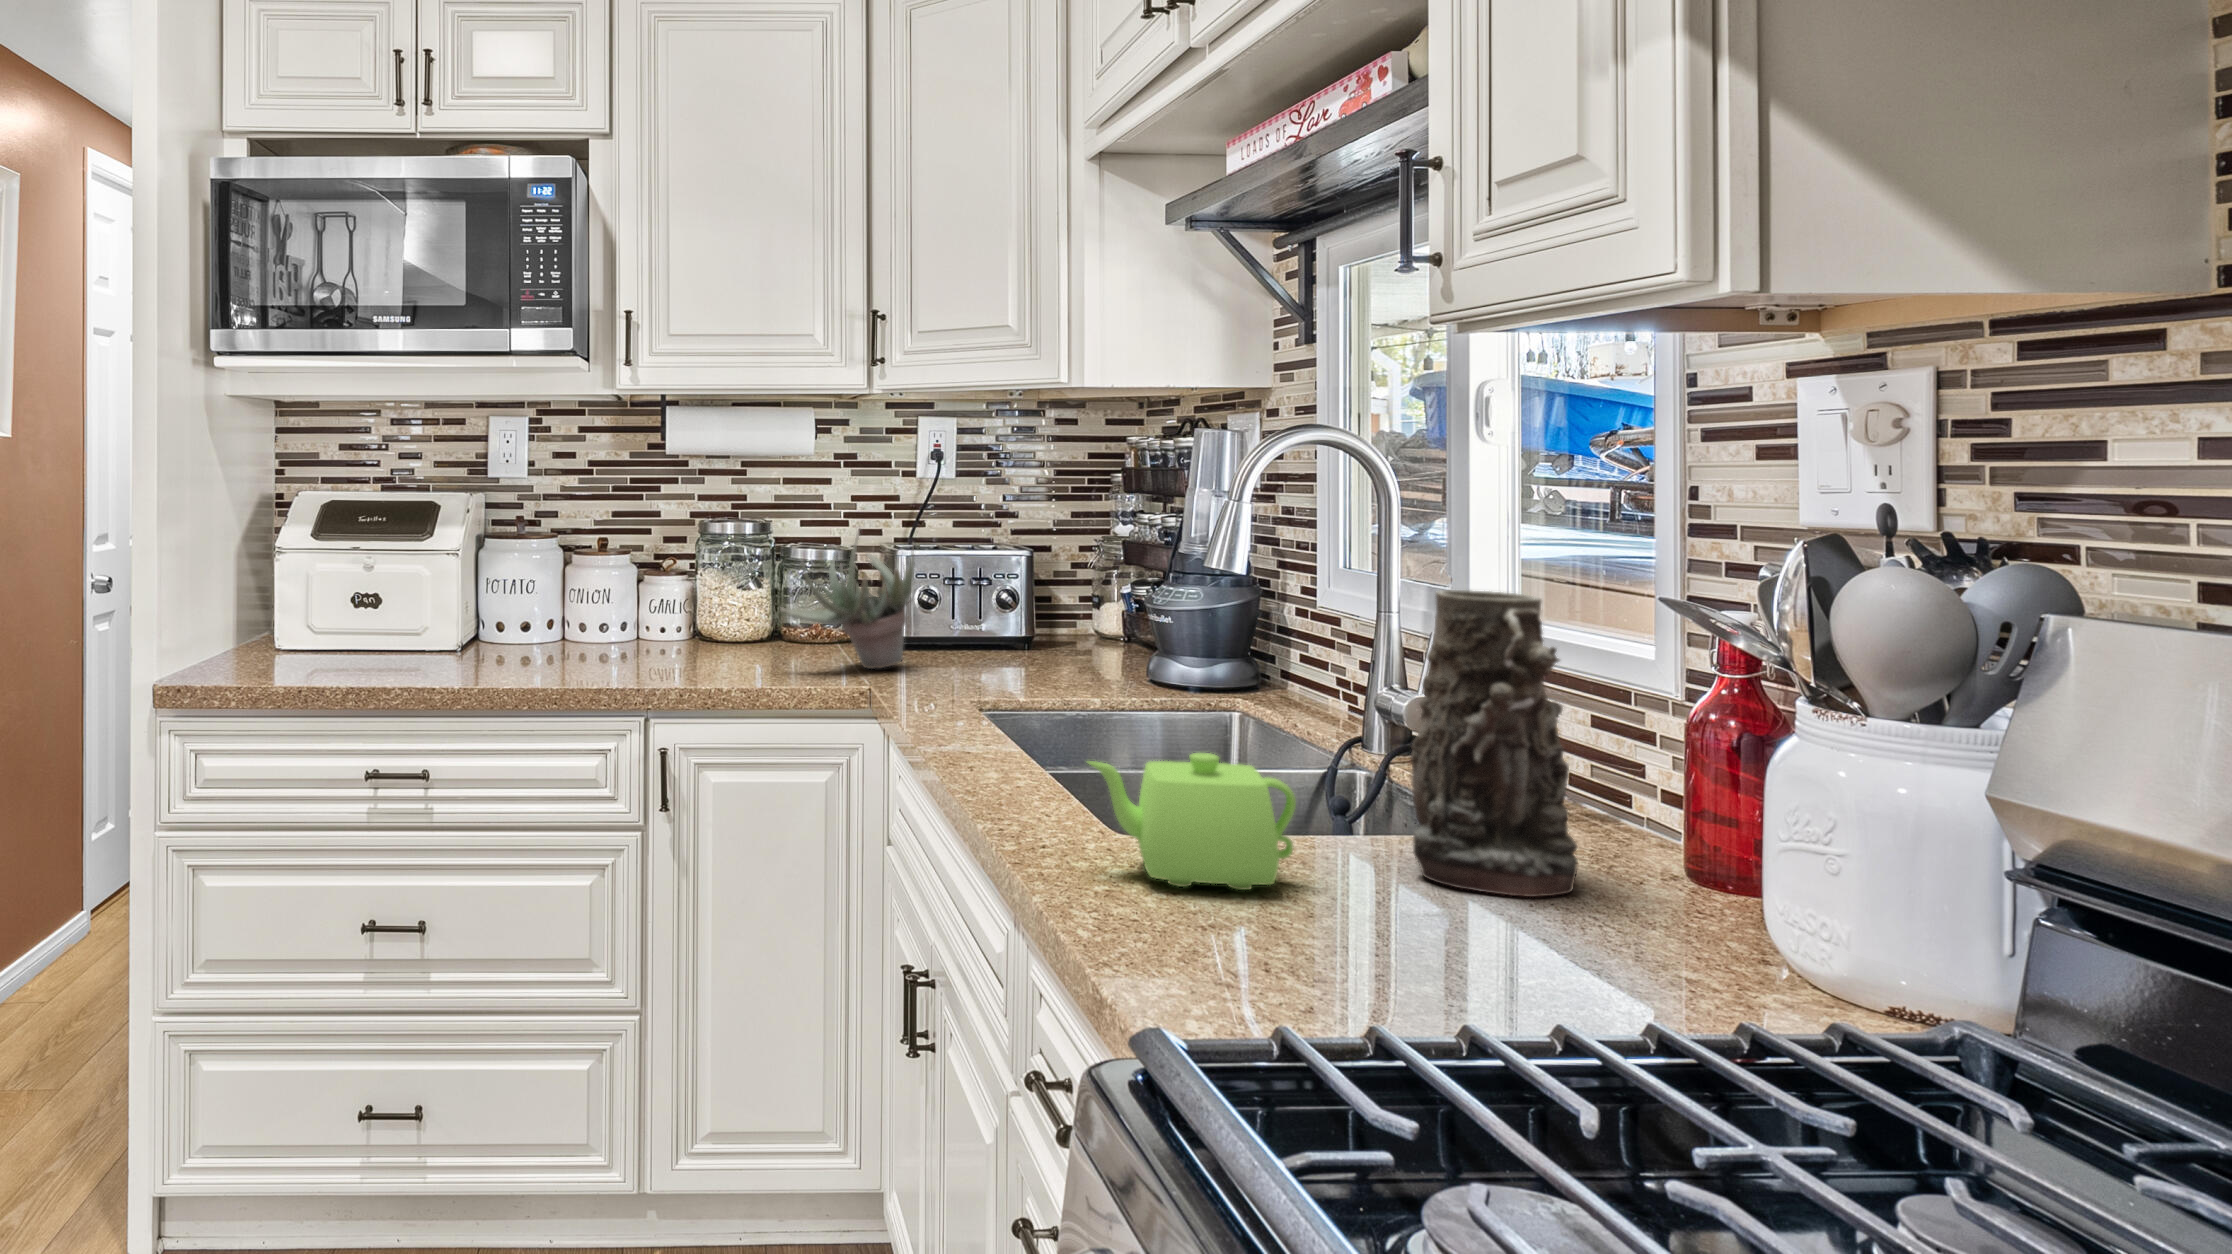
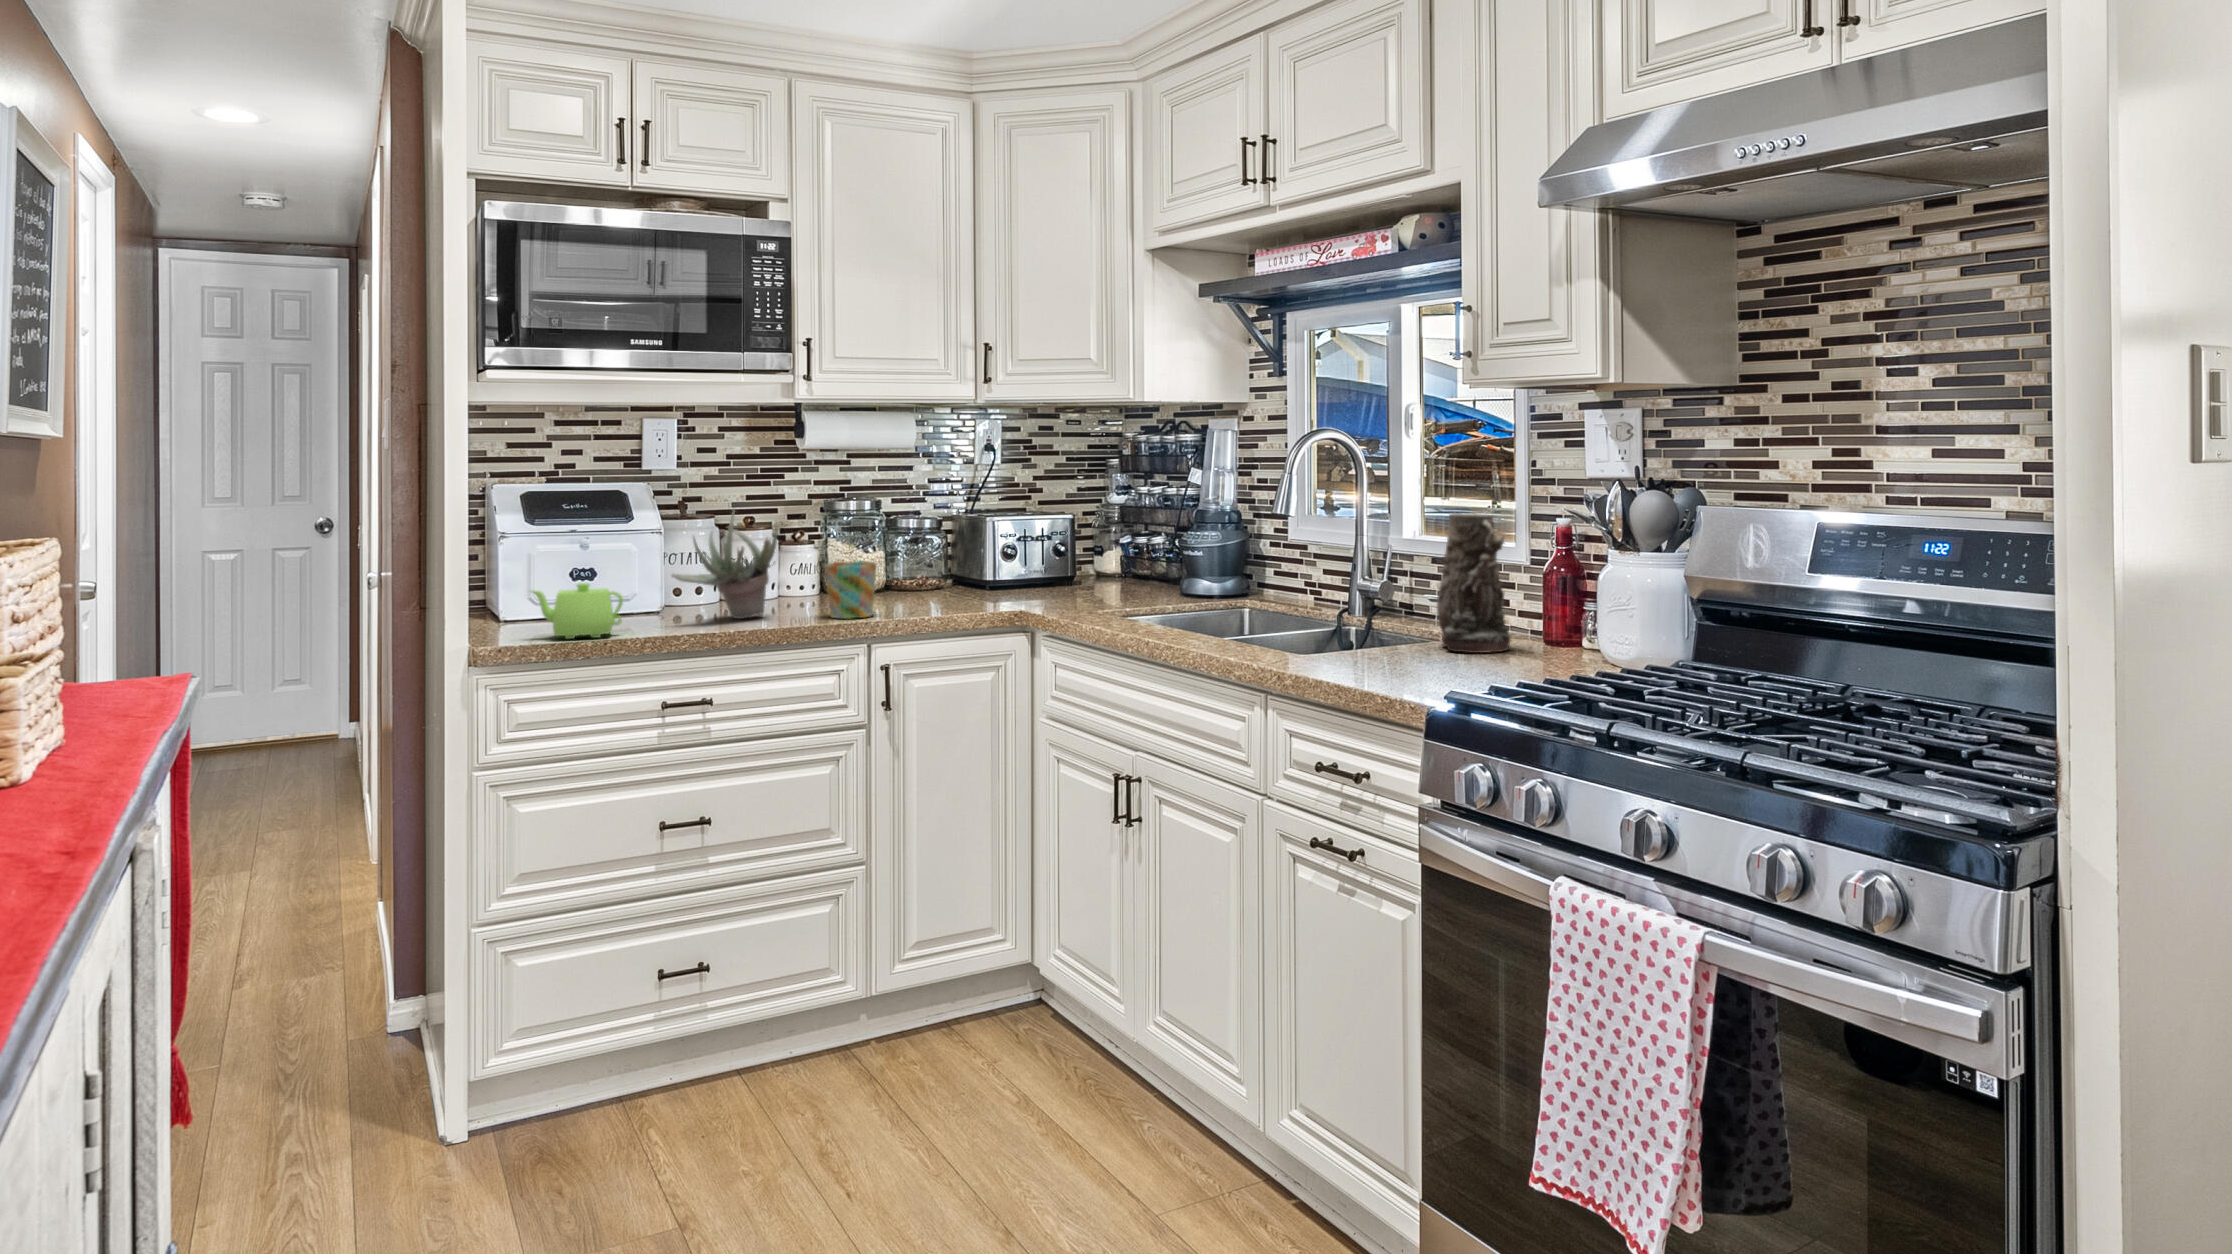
succulent plant: present [781,529,915,669] -> present [672,510,777,619]
mug: none [615,602,693,679] -> present [825,561,877,619]
teapot: present [1088,753,1296,890] -> present [531,583,623,639]

